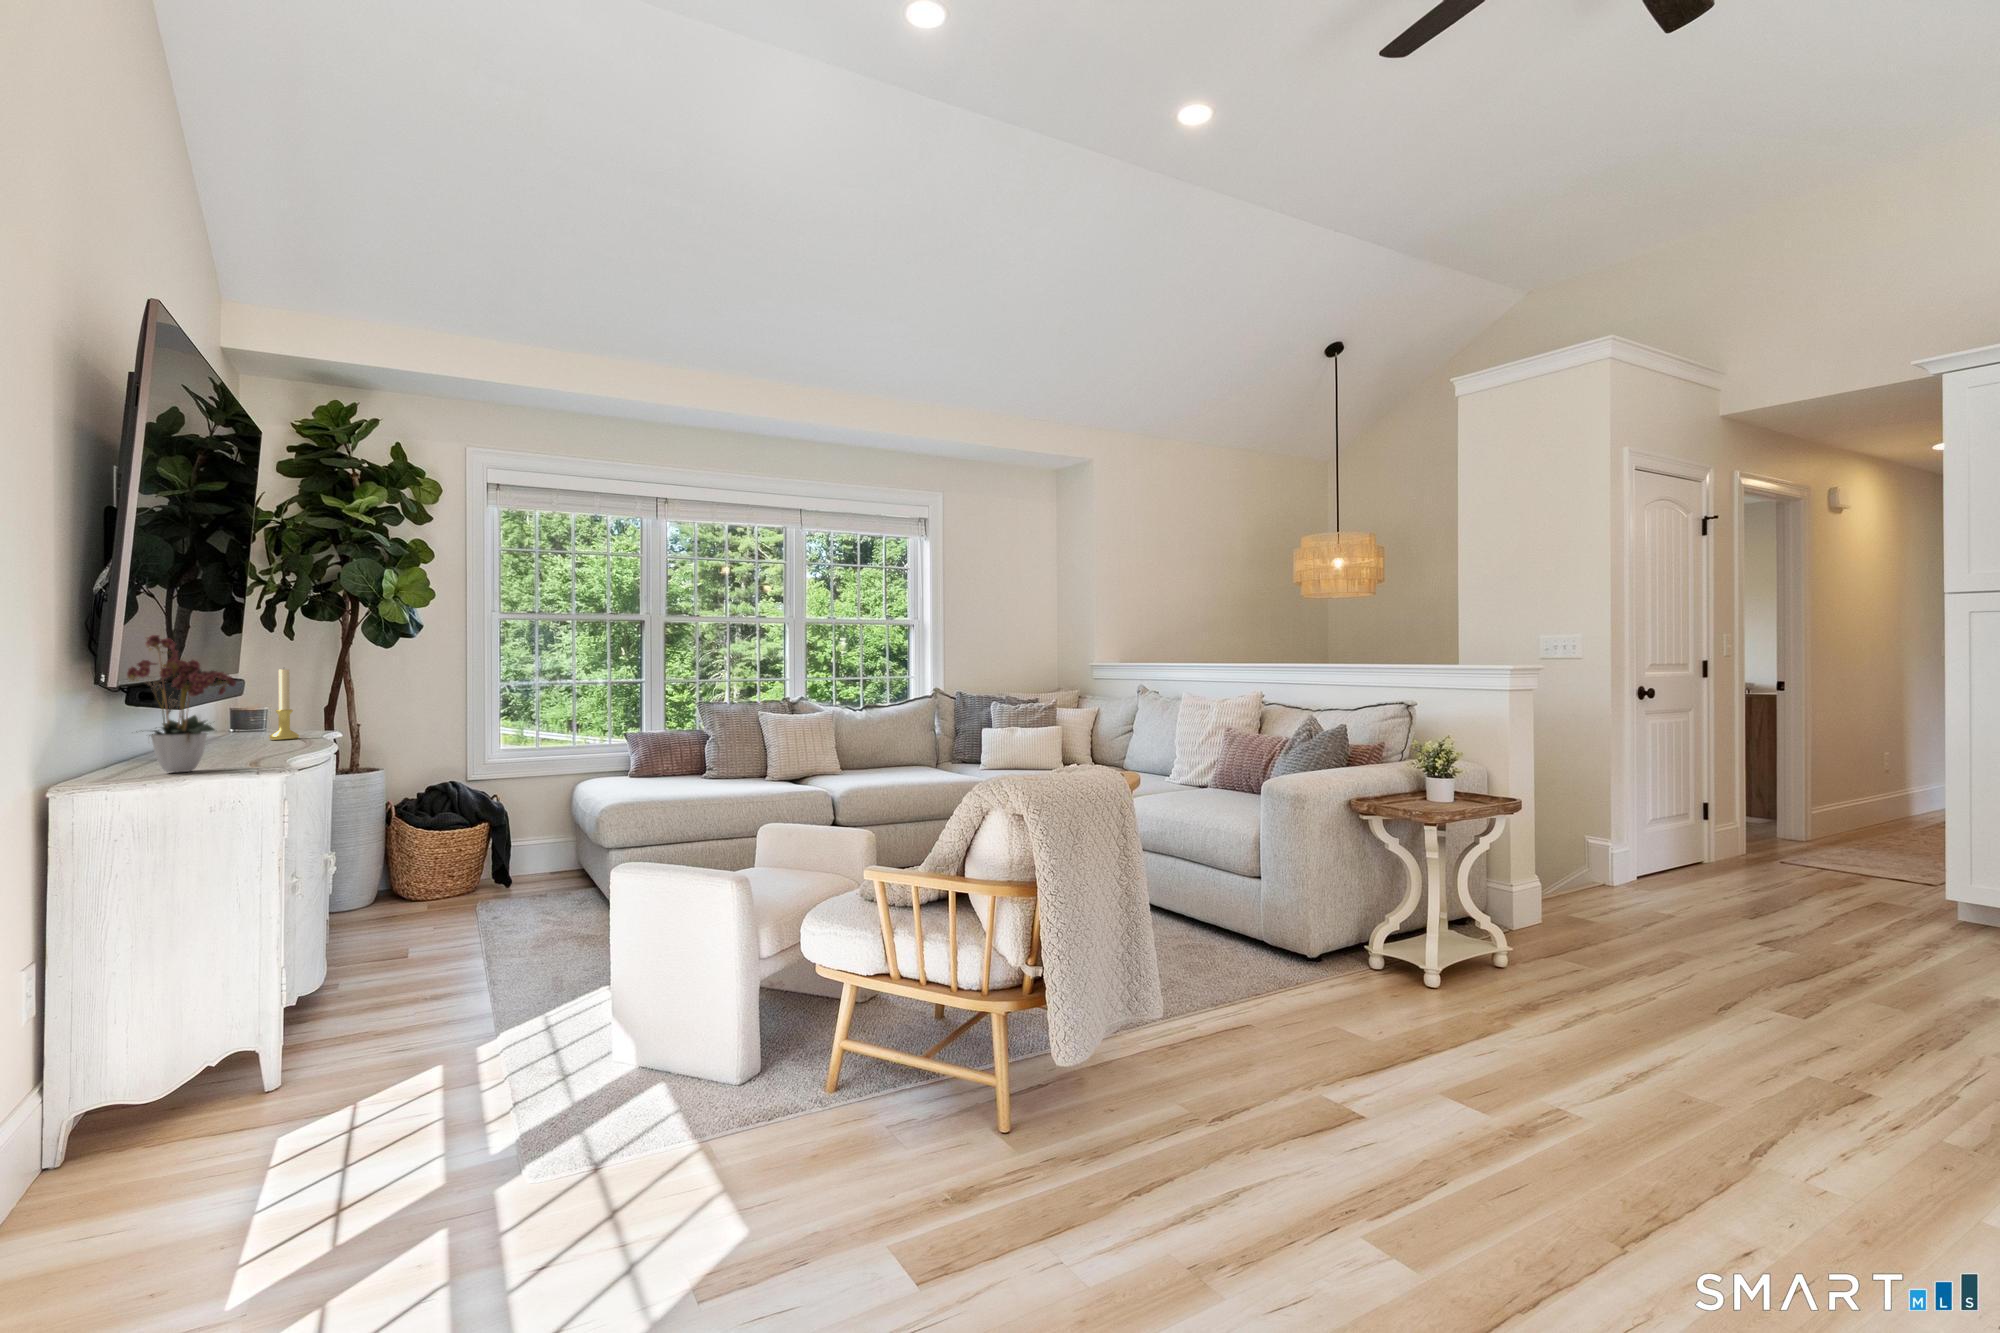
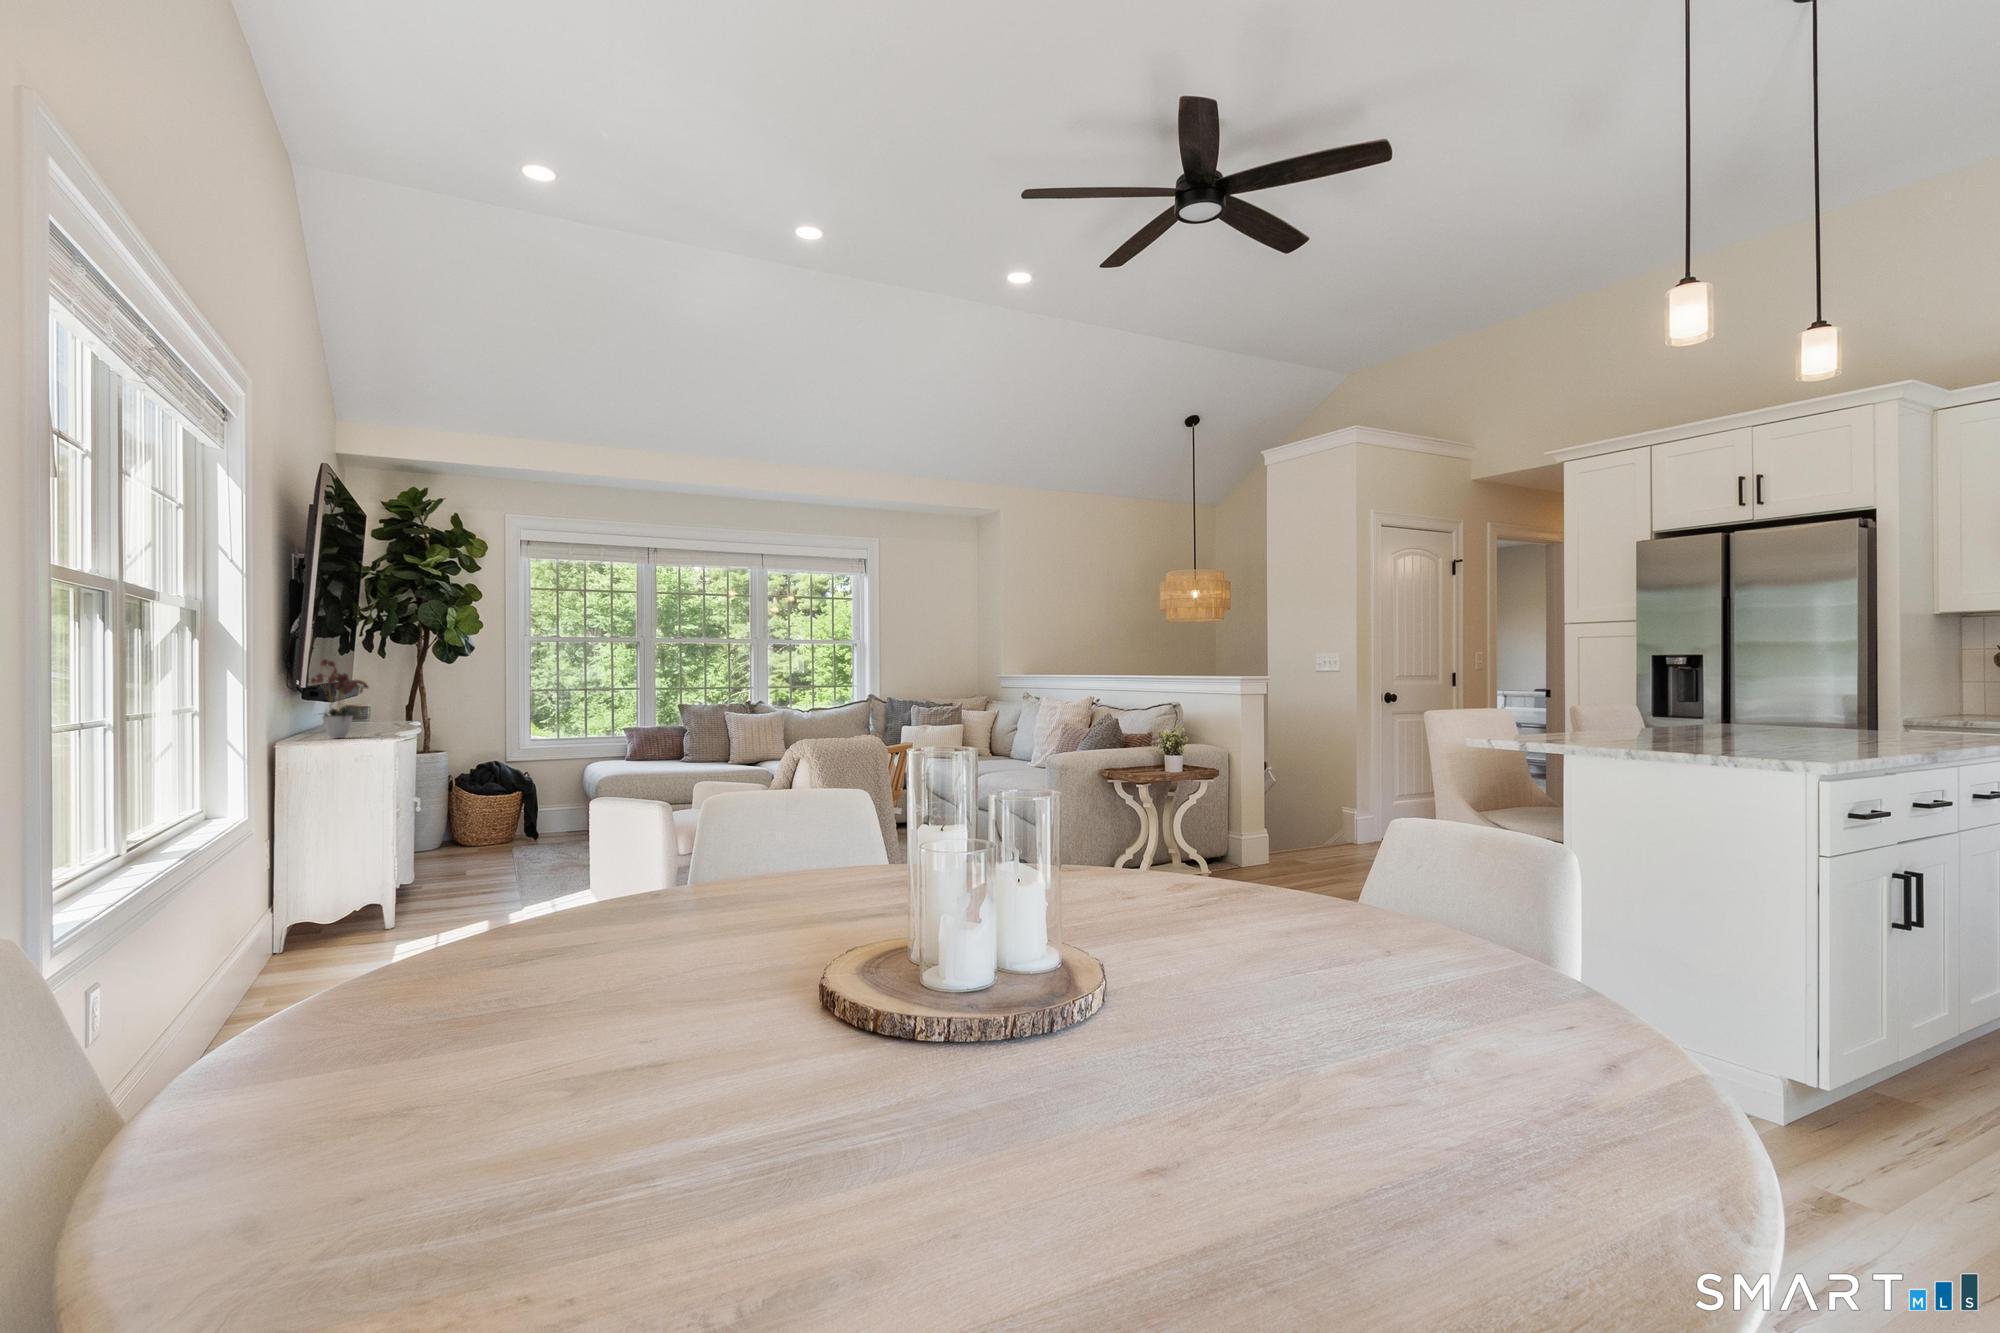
candle holder: present [269,669,299,740] -> none [375,677,394,725]

